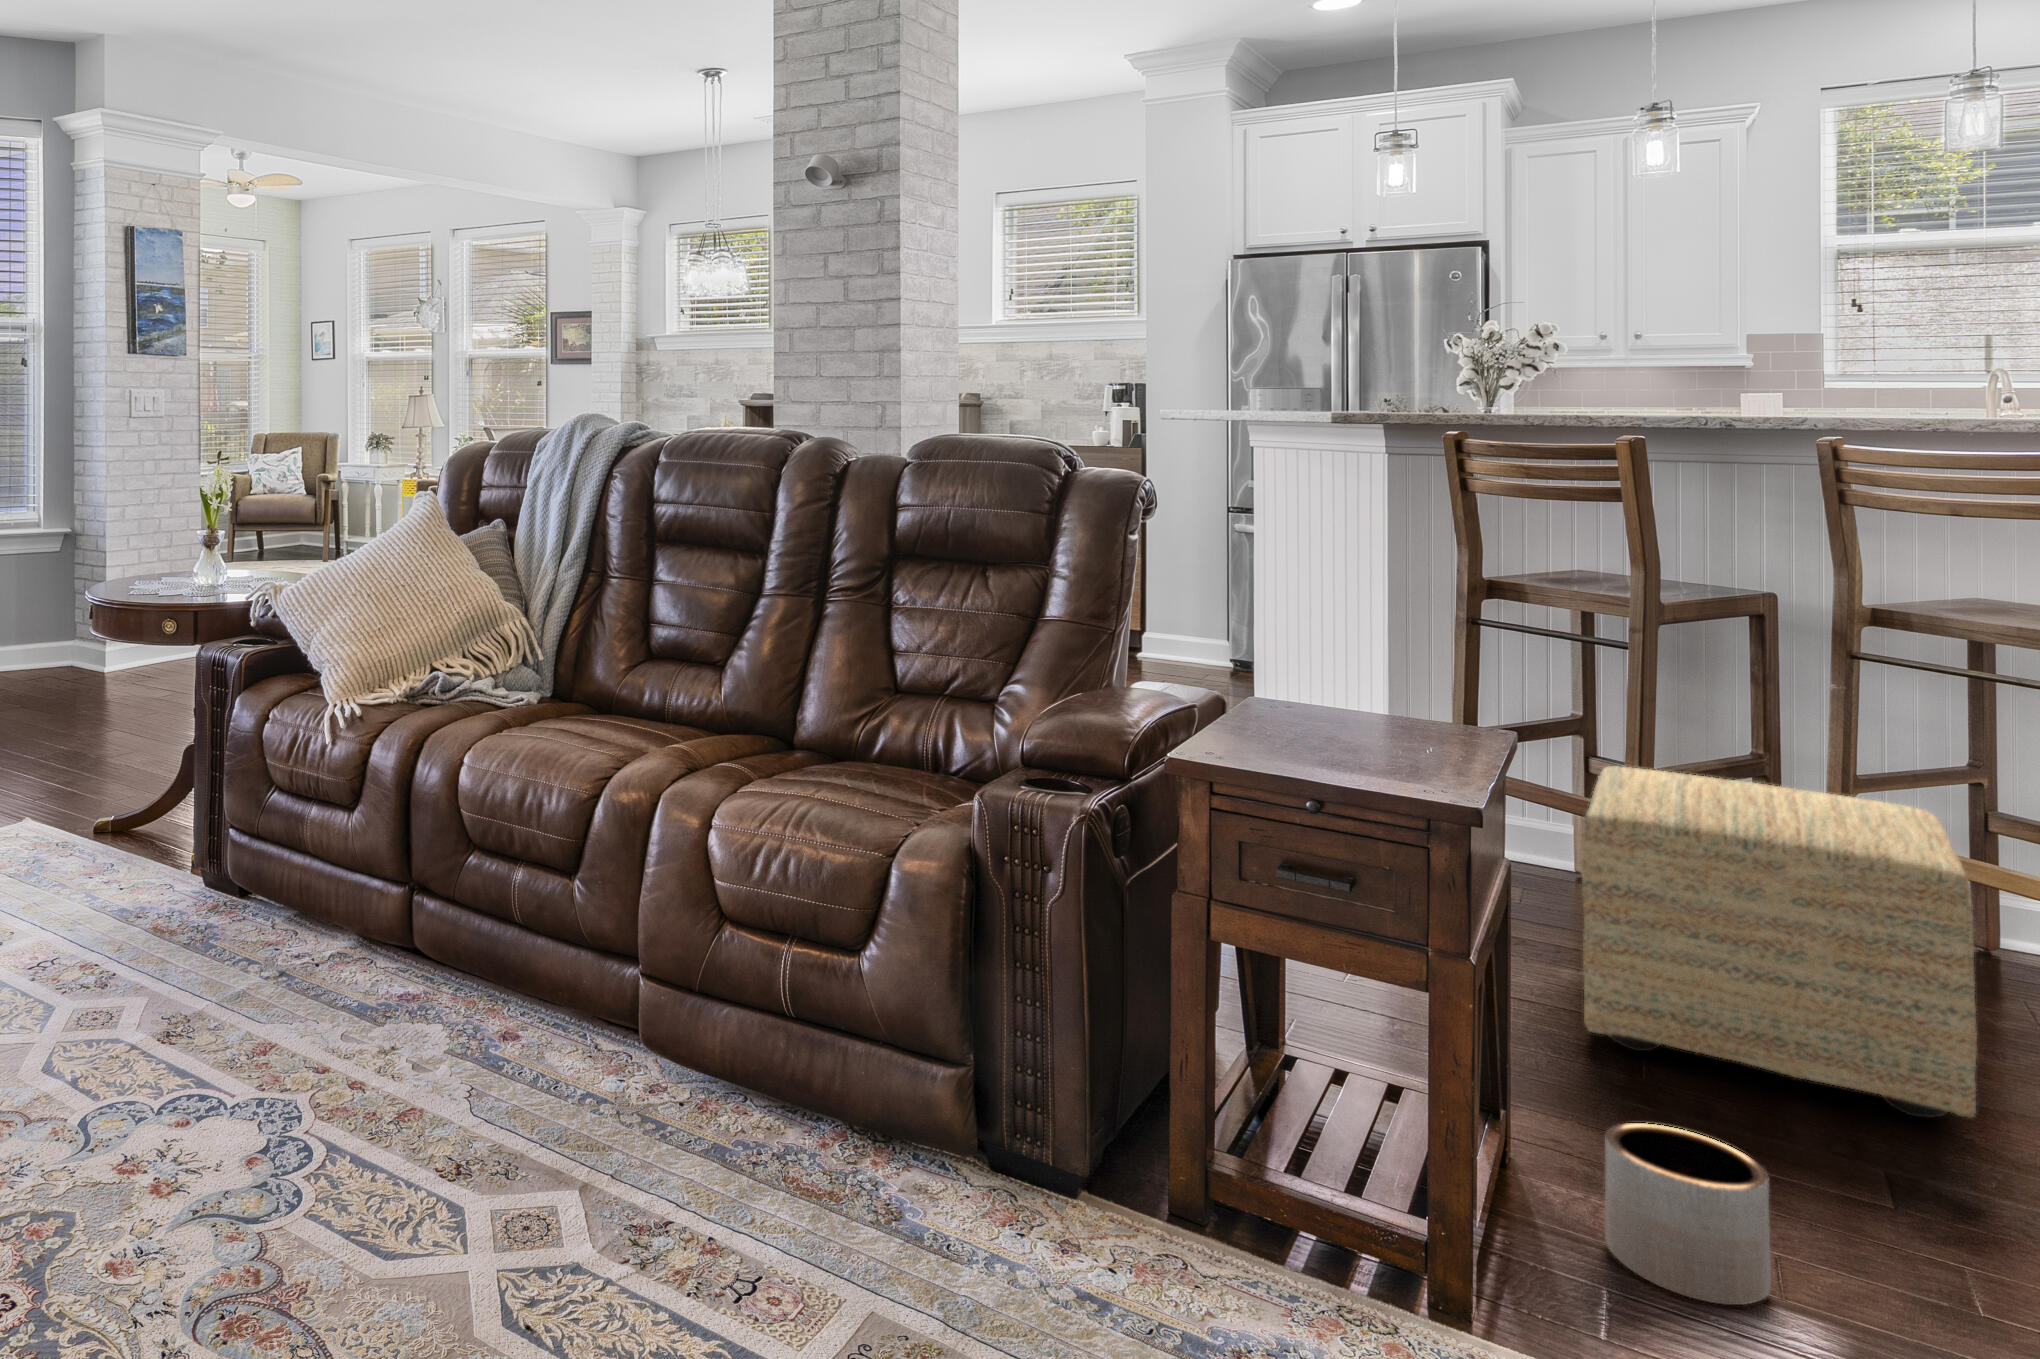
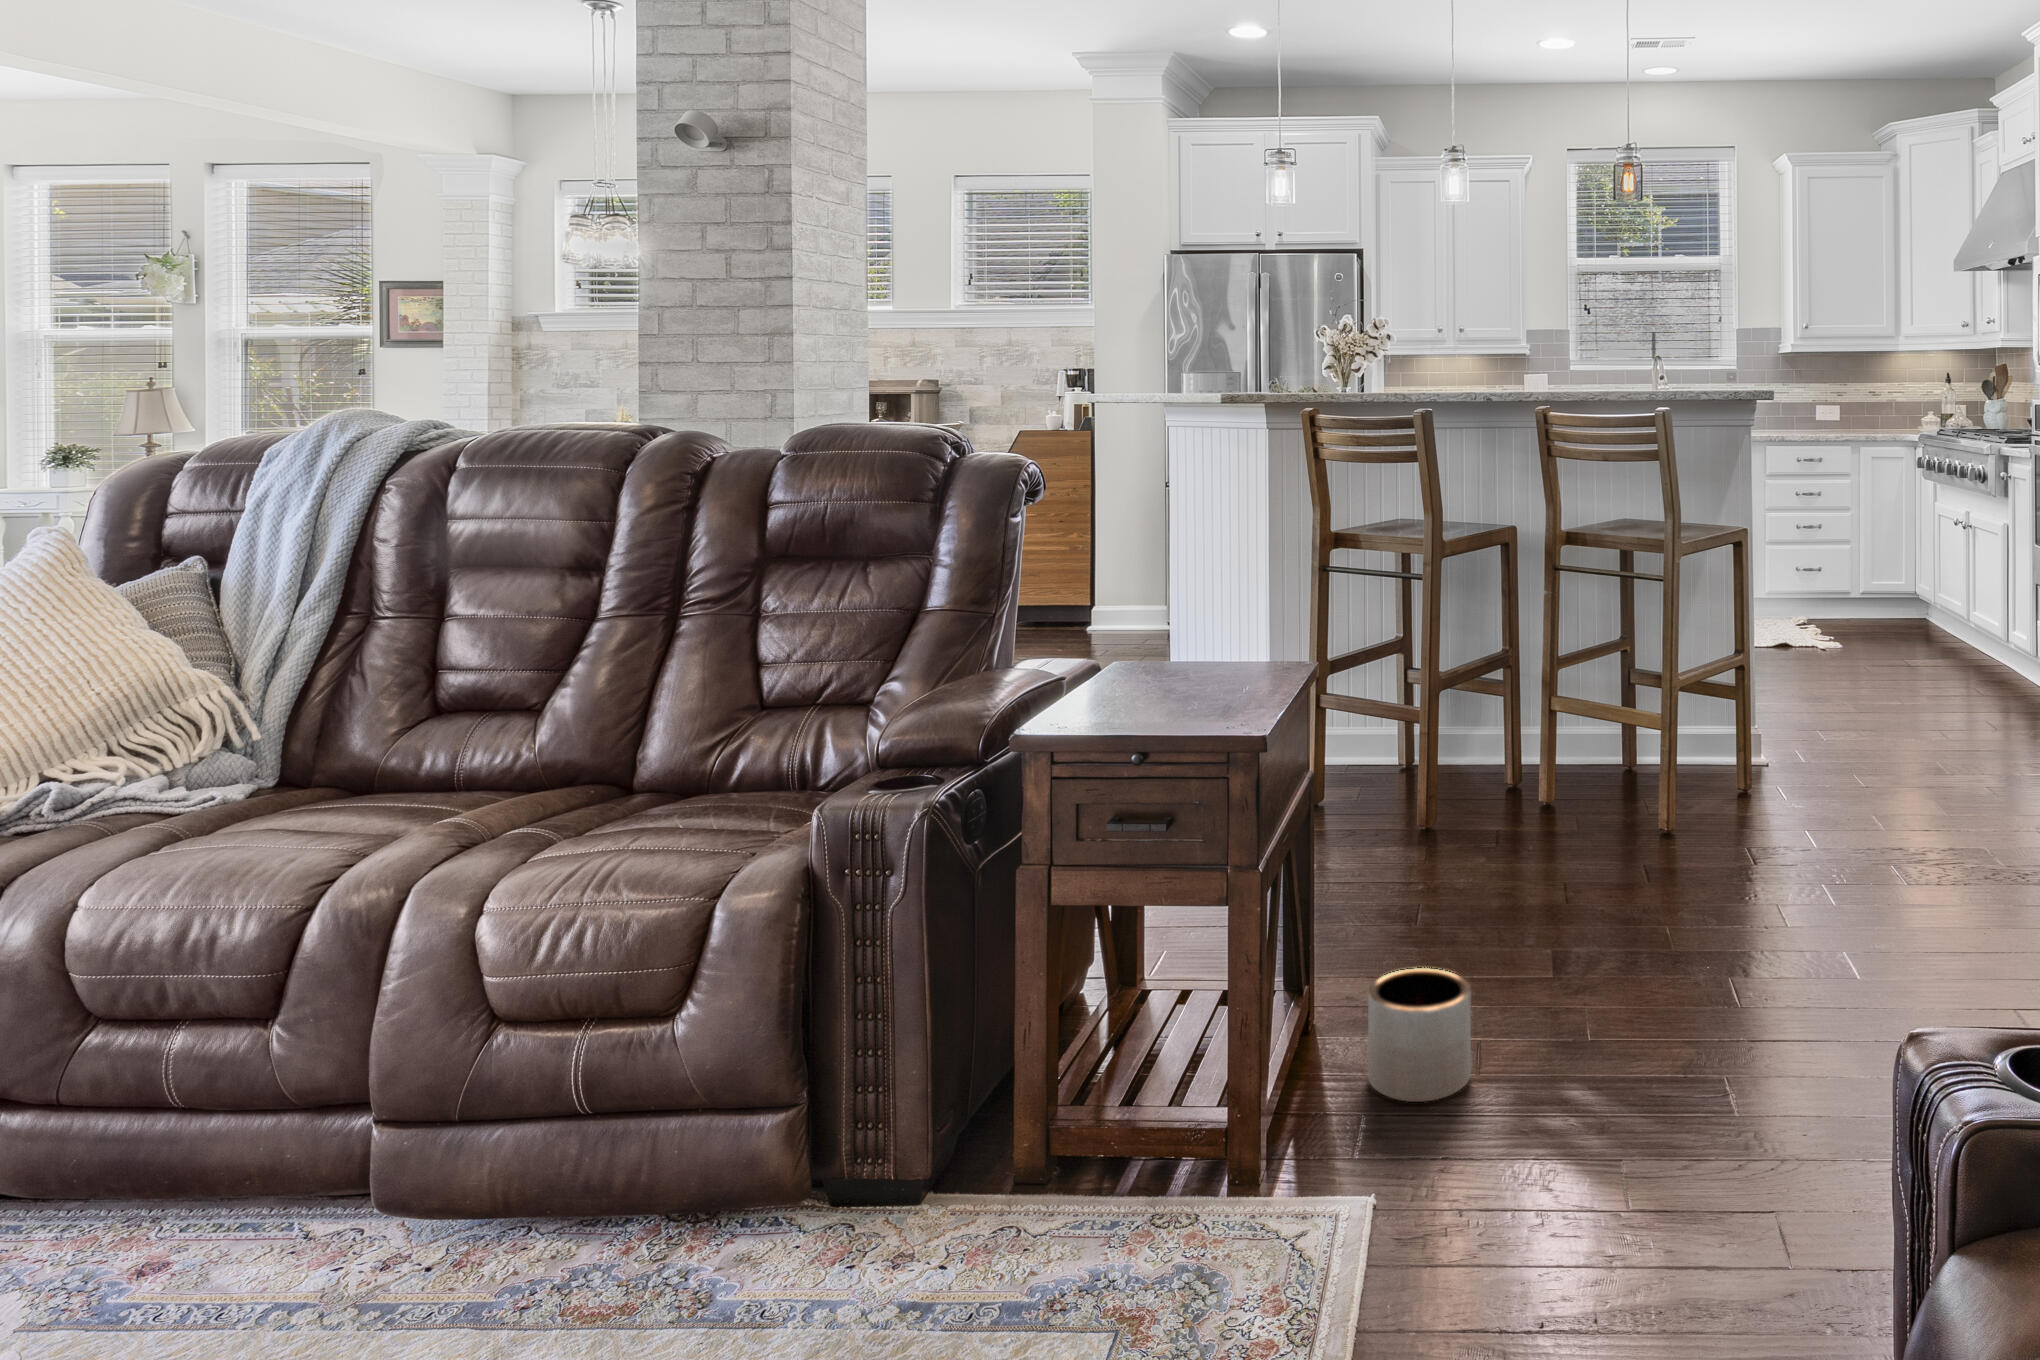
ottoman: present [1580,766,1977,1118] -> none [1376,679,1608,909]

